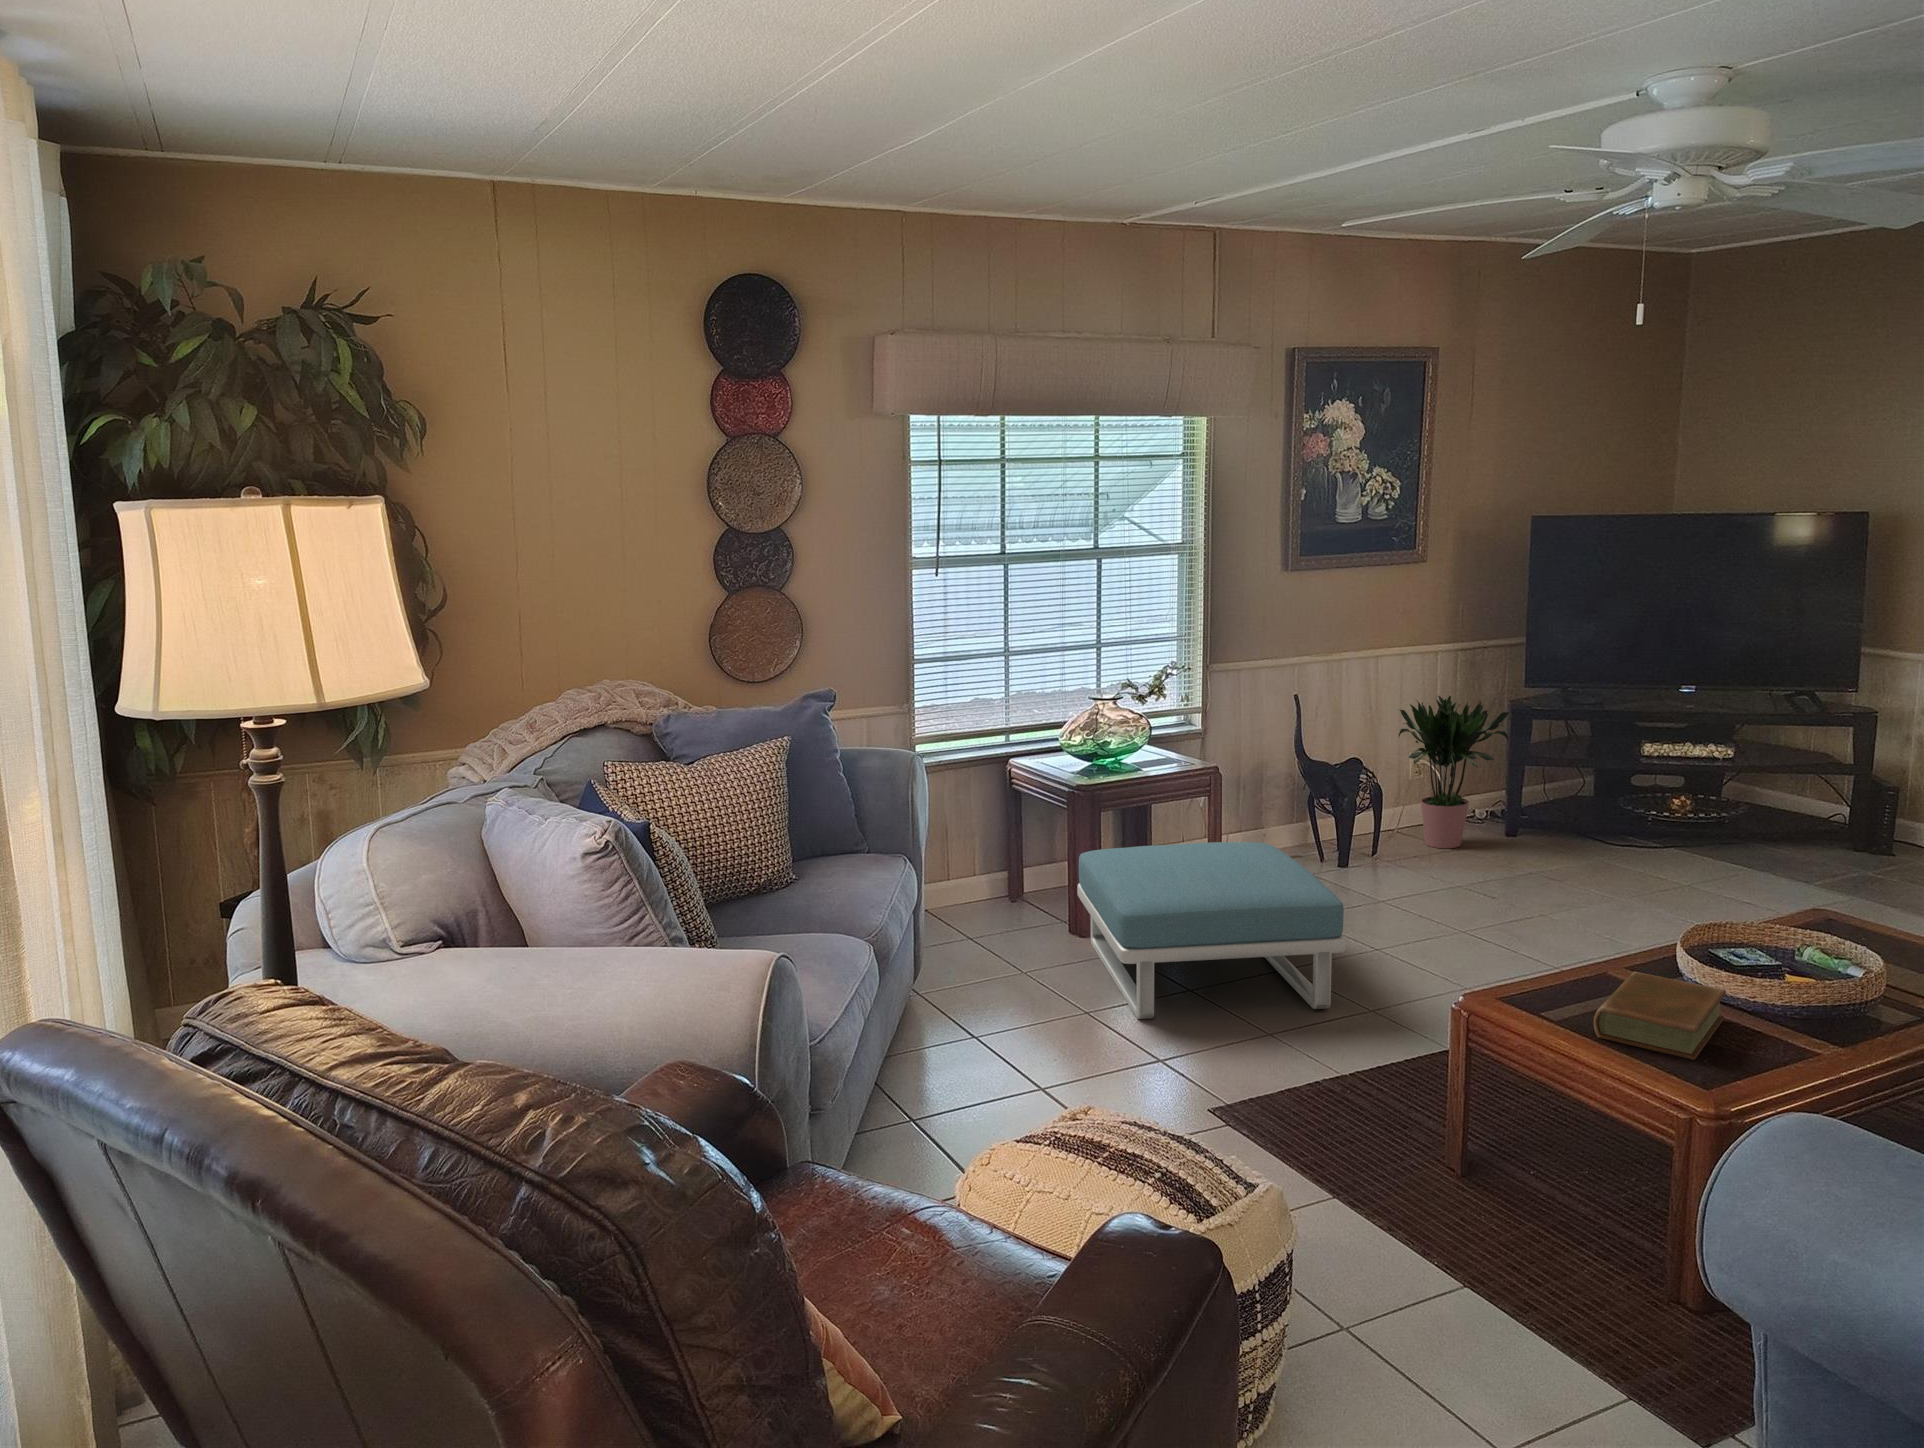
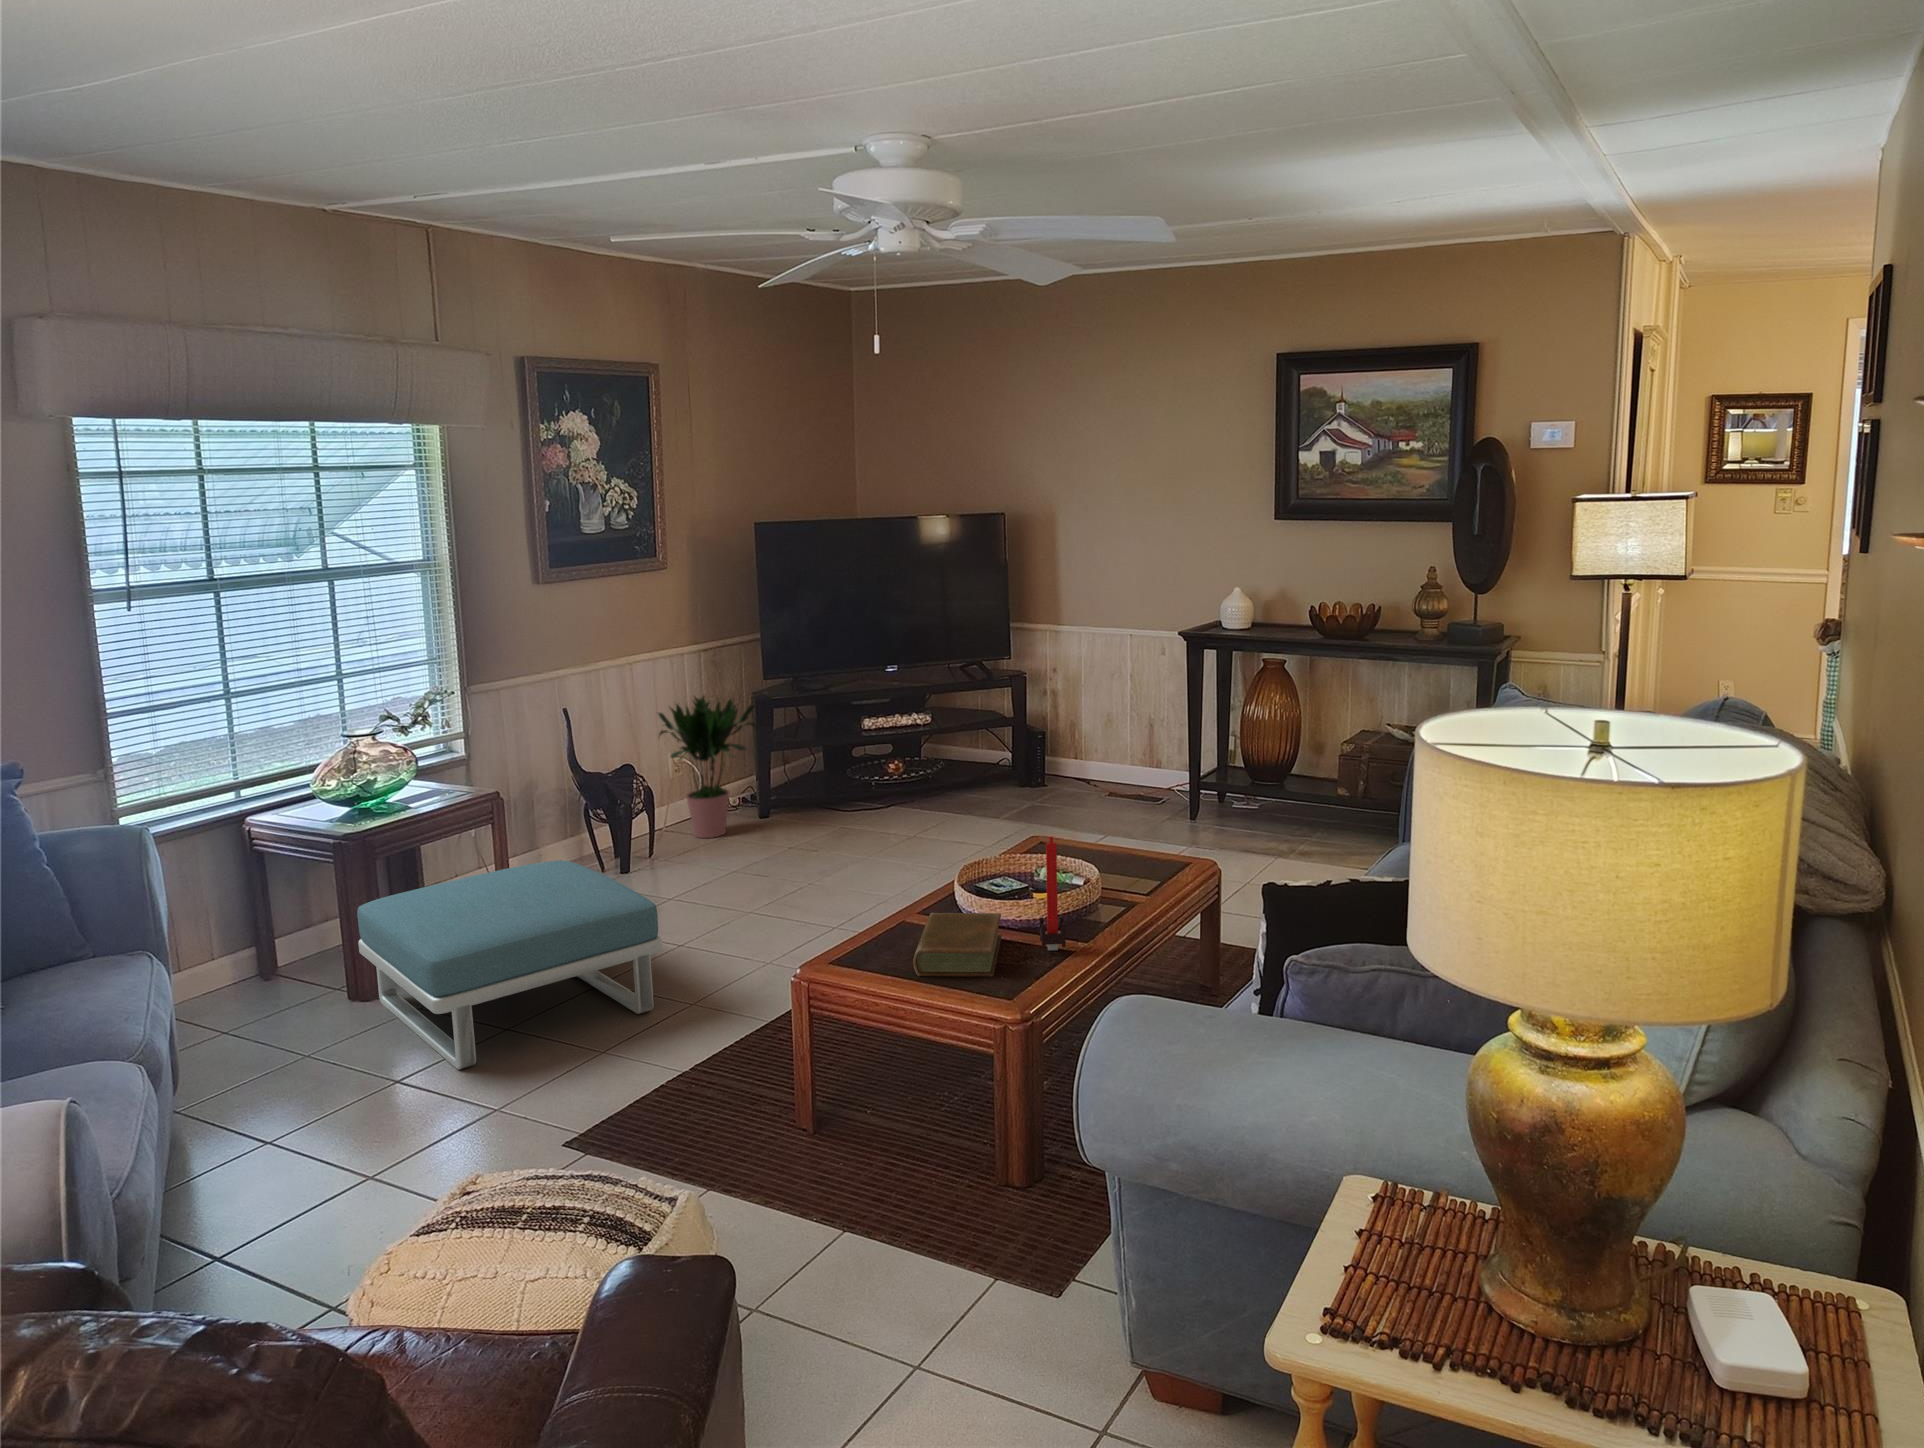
candle: none [1773,910,1810,1050] -> present [1040,836,1066,950]

